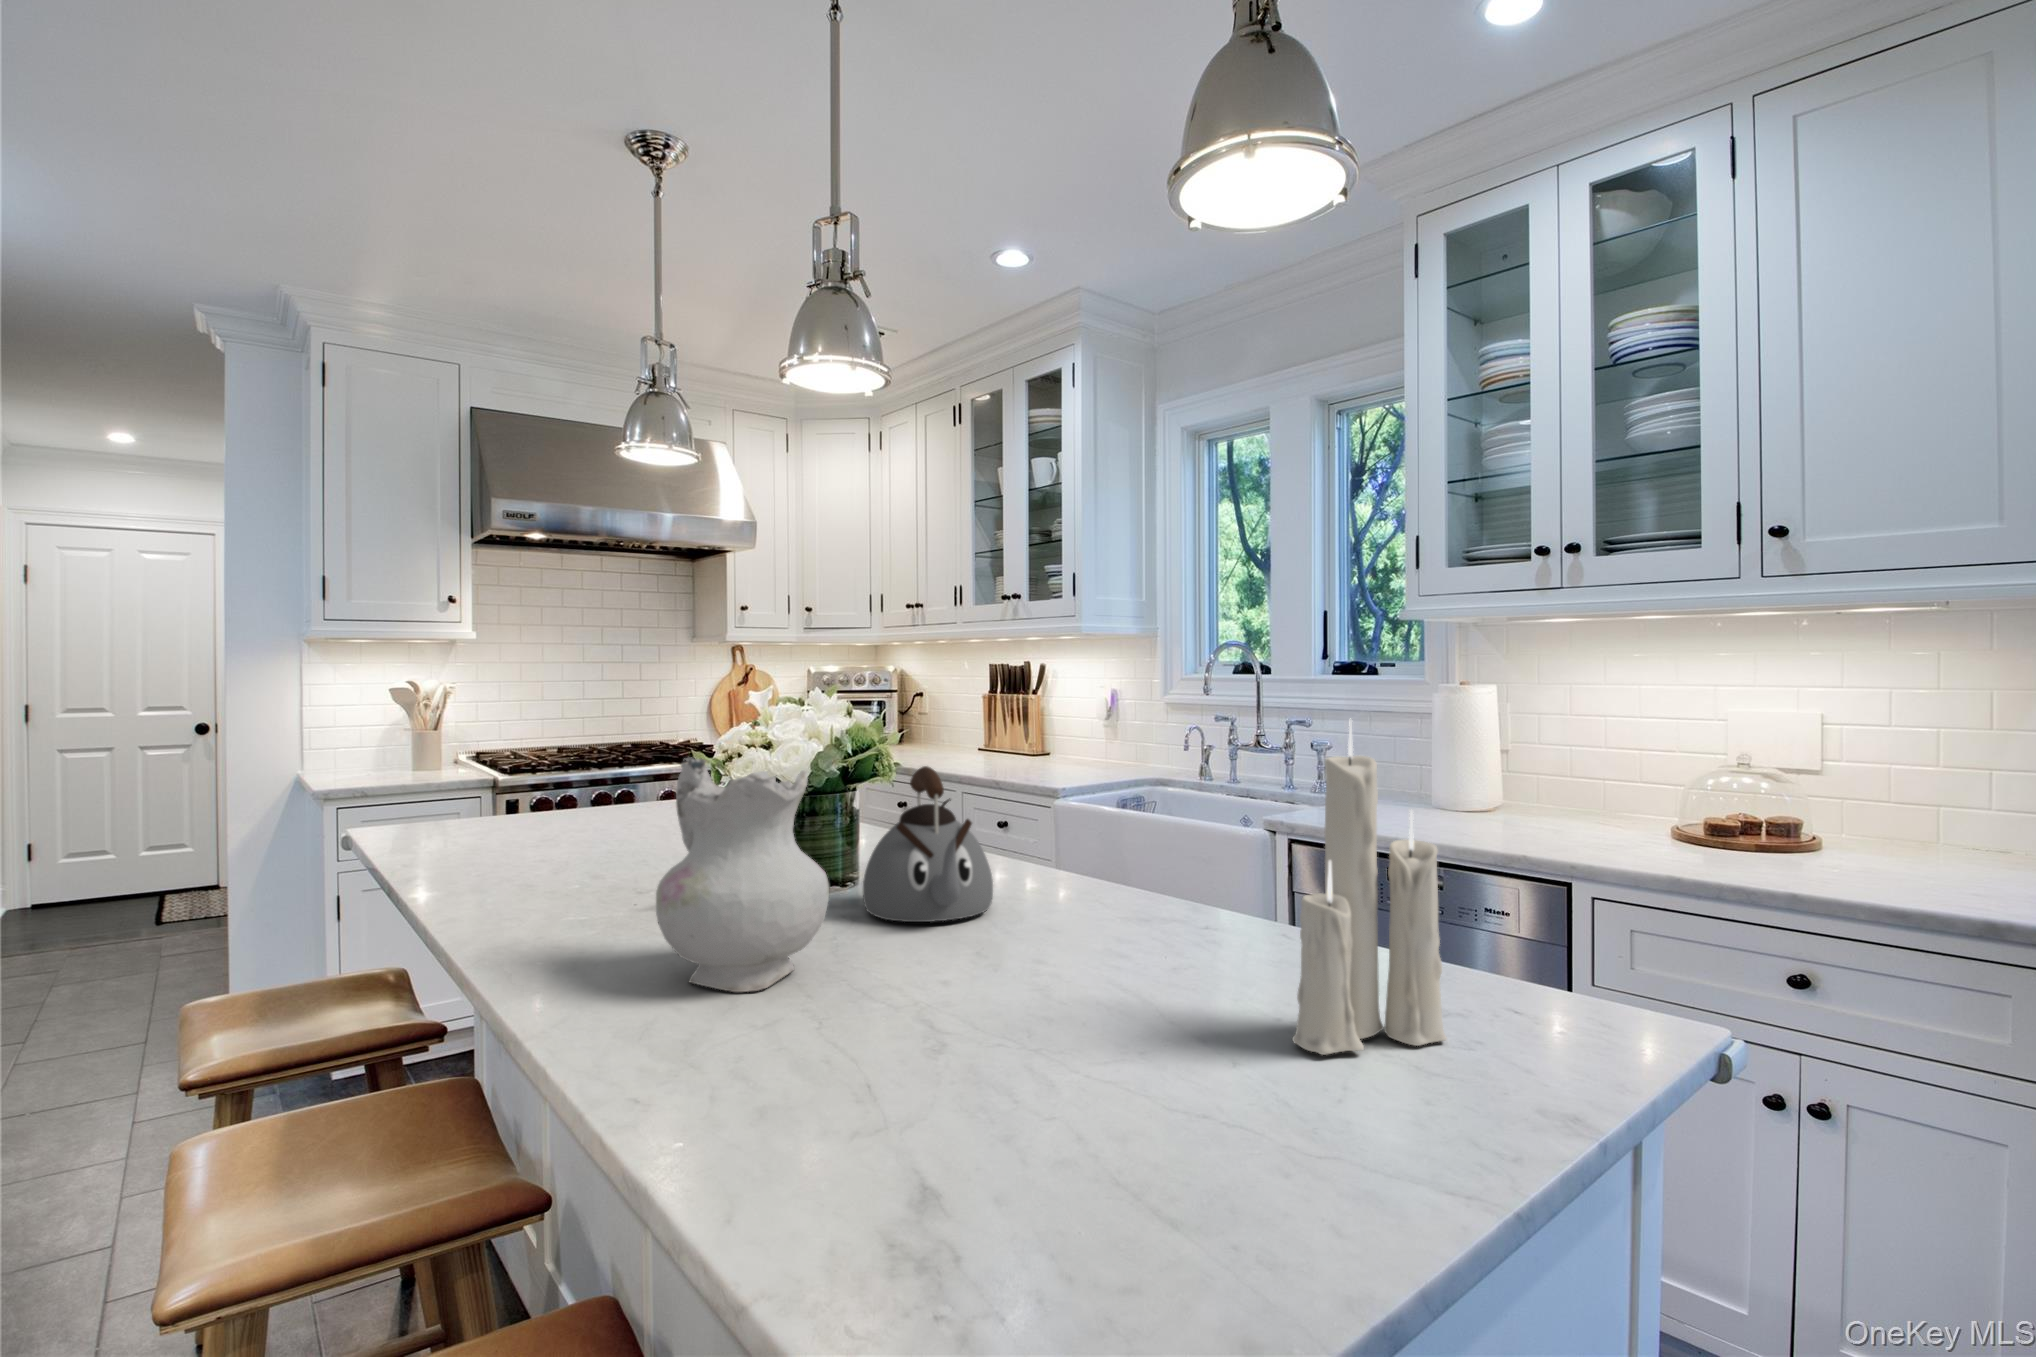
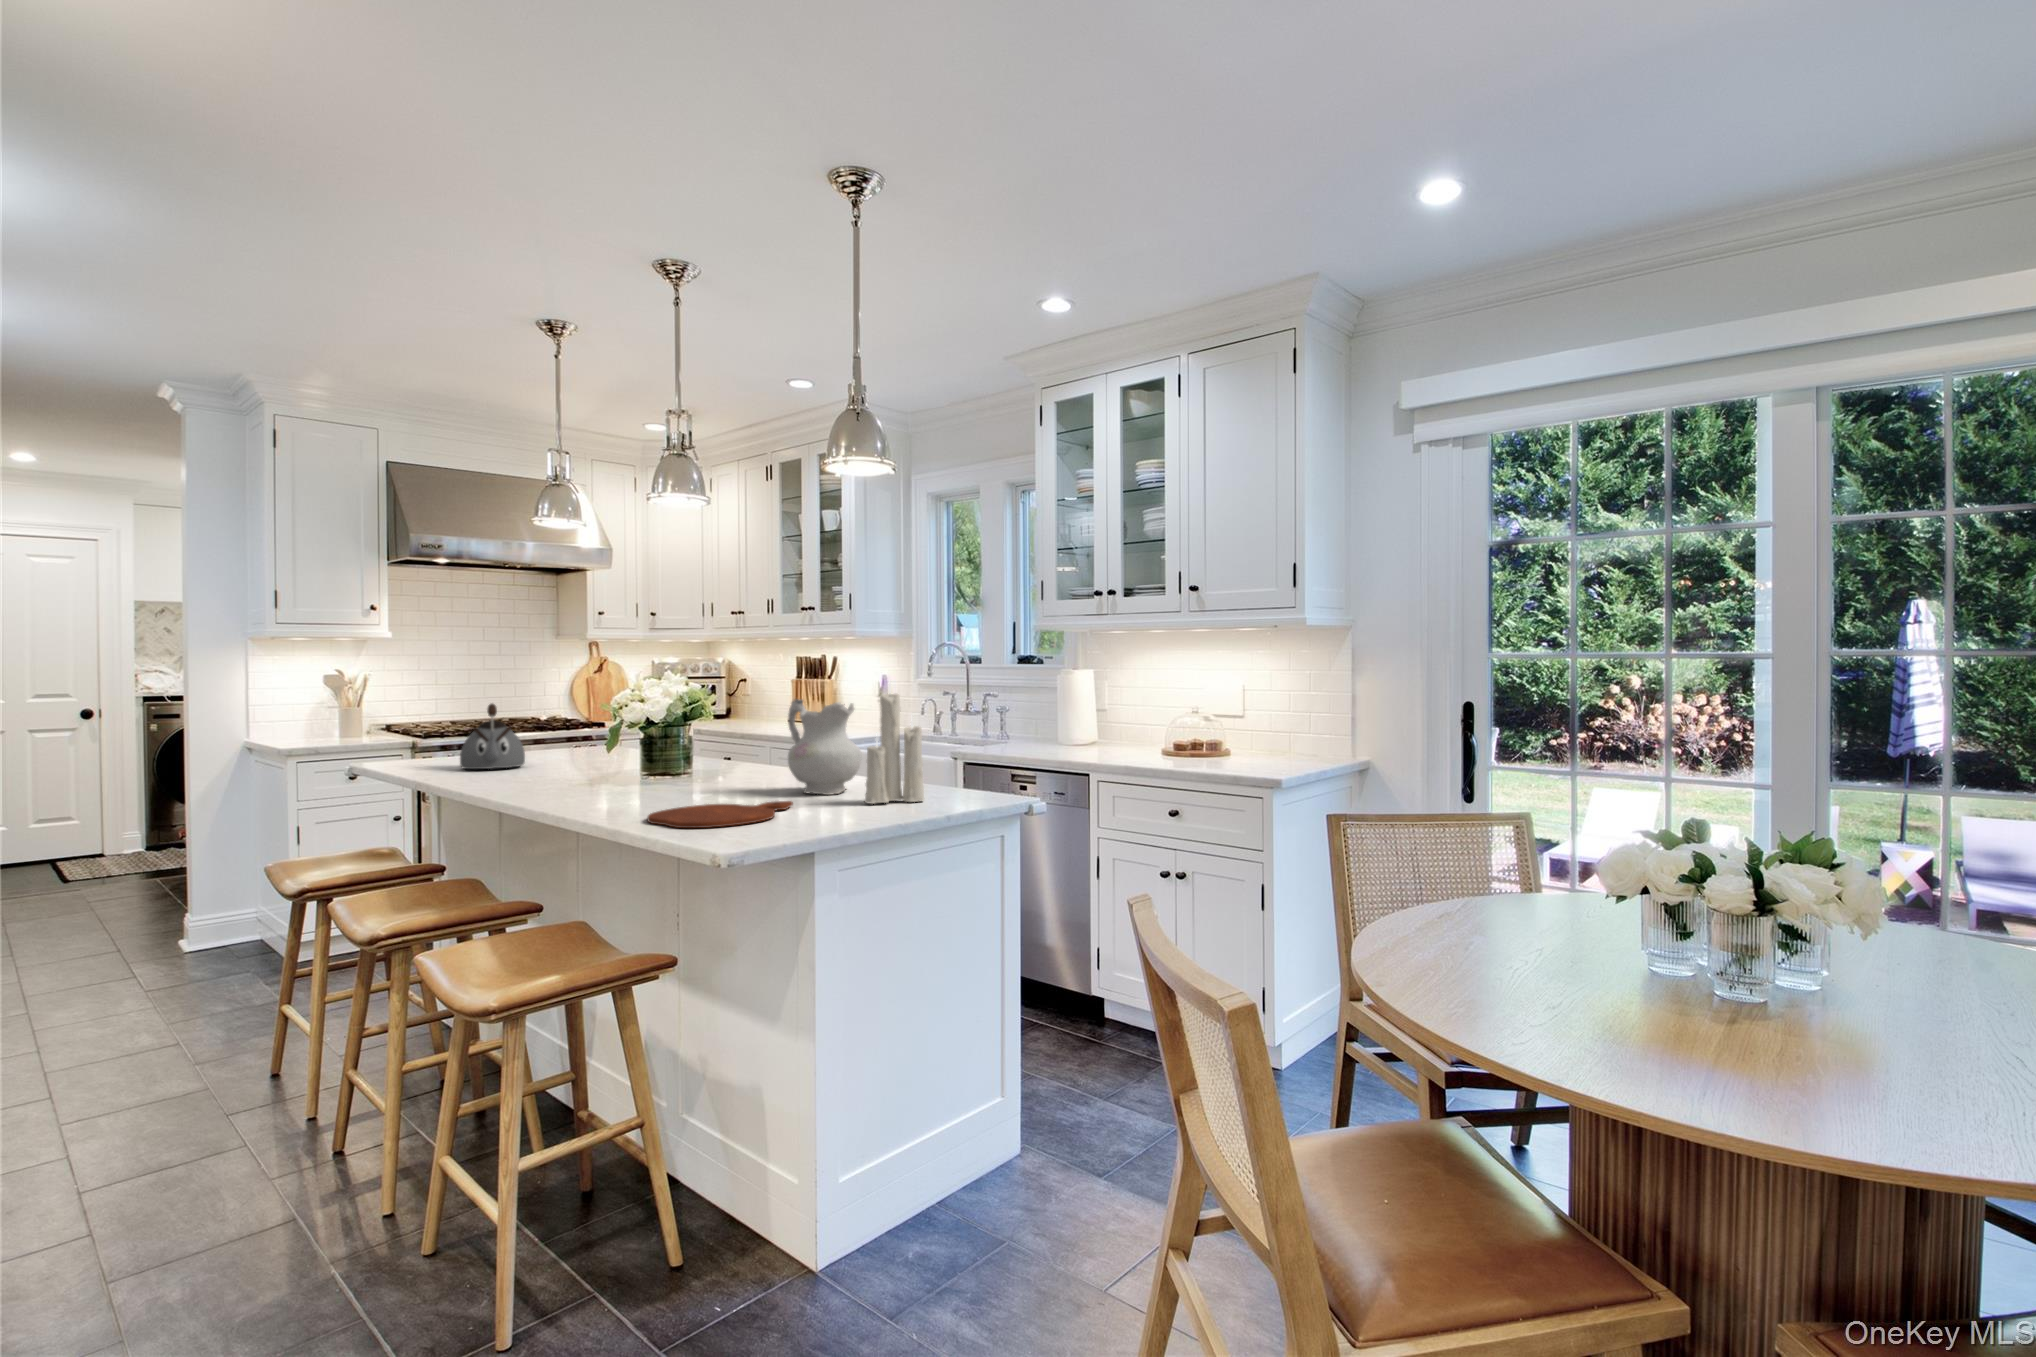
ceramic pitcher: present [656,758,829,992] -> present [788,699,861,795]
kettle: present [863,766,993,922] -> present [460,704,525,769]
cutting board: none [734,1040,1116,1236] -> present [648,801,793,828]

